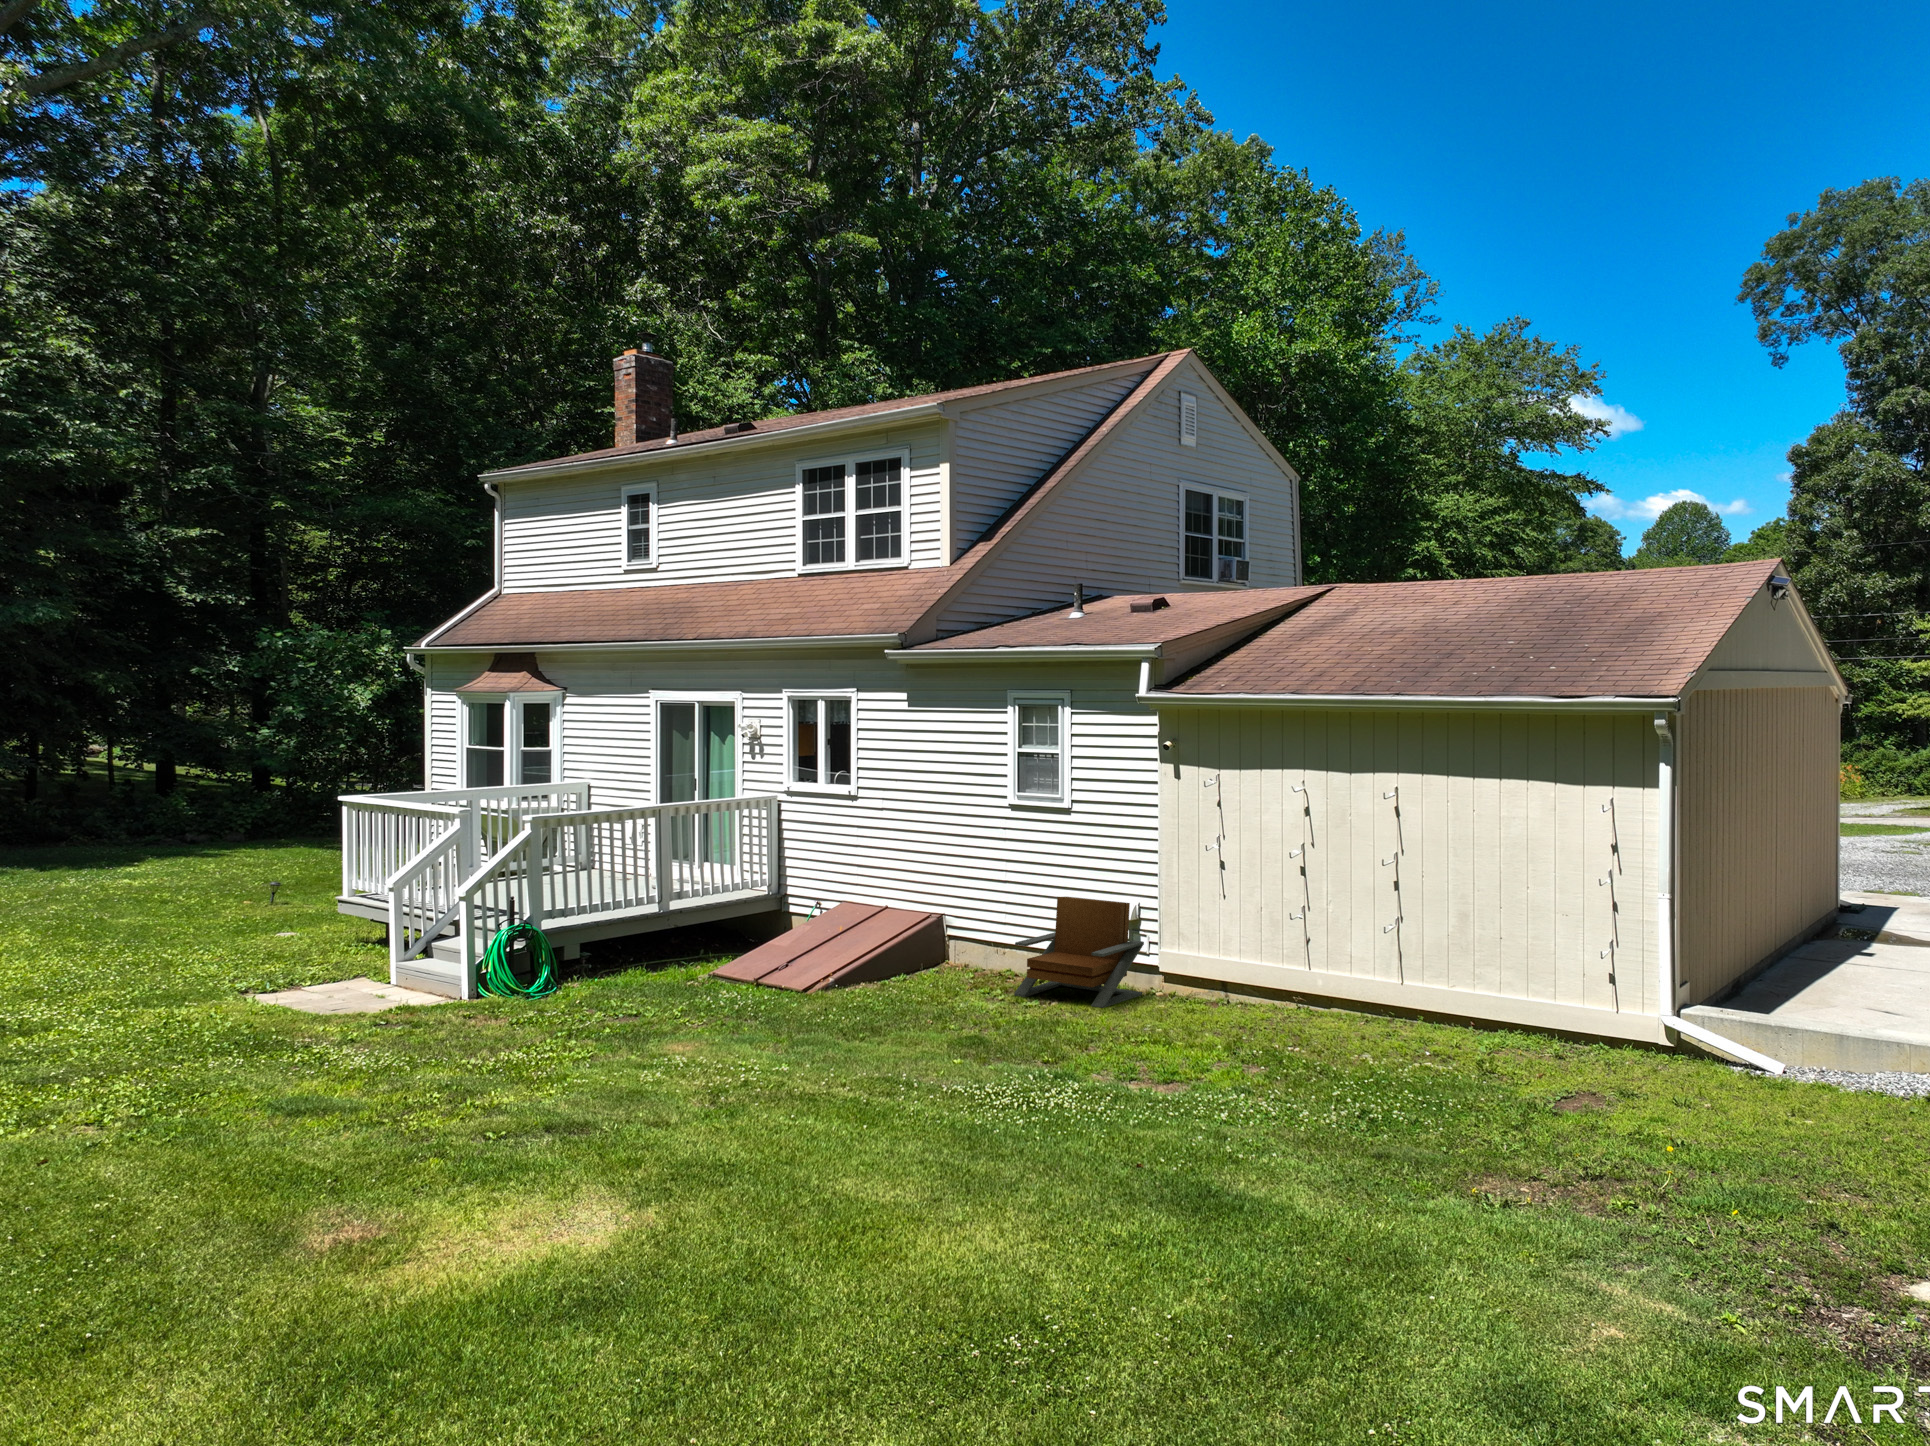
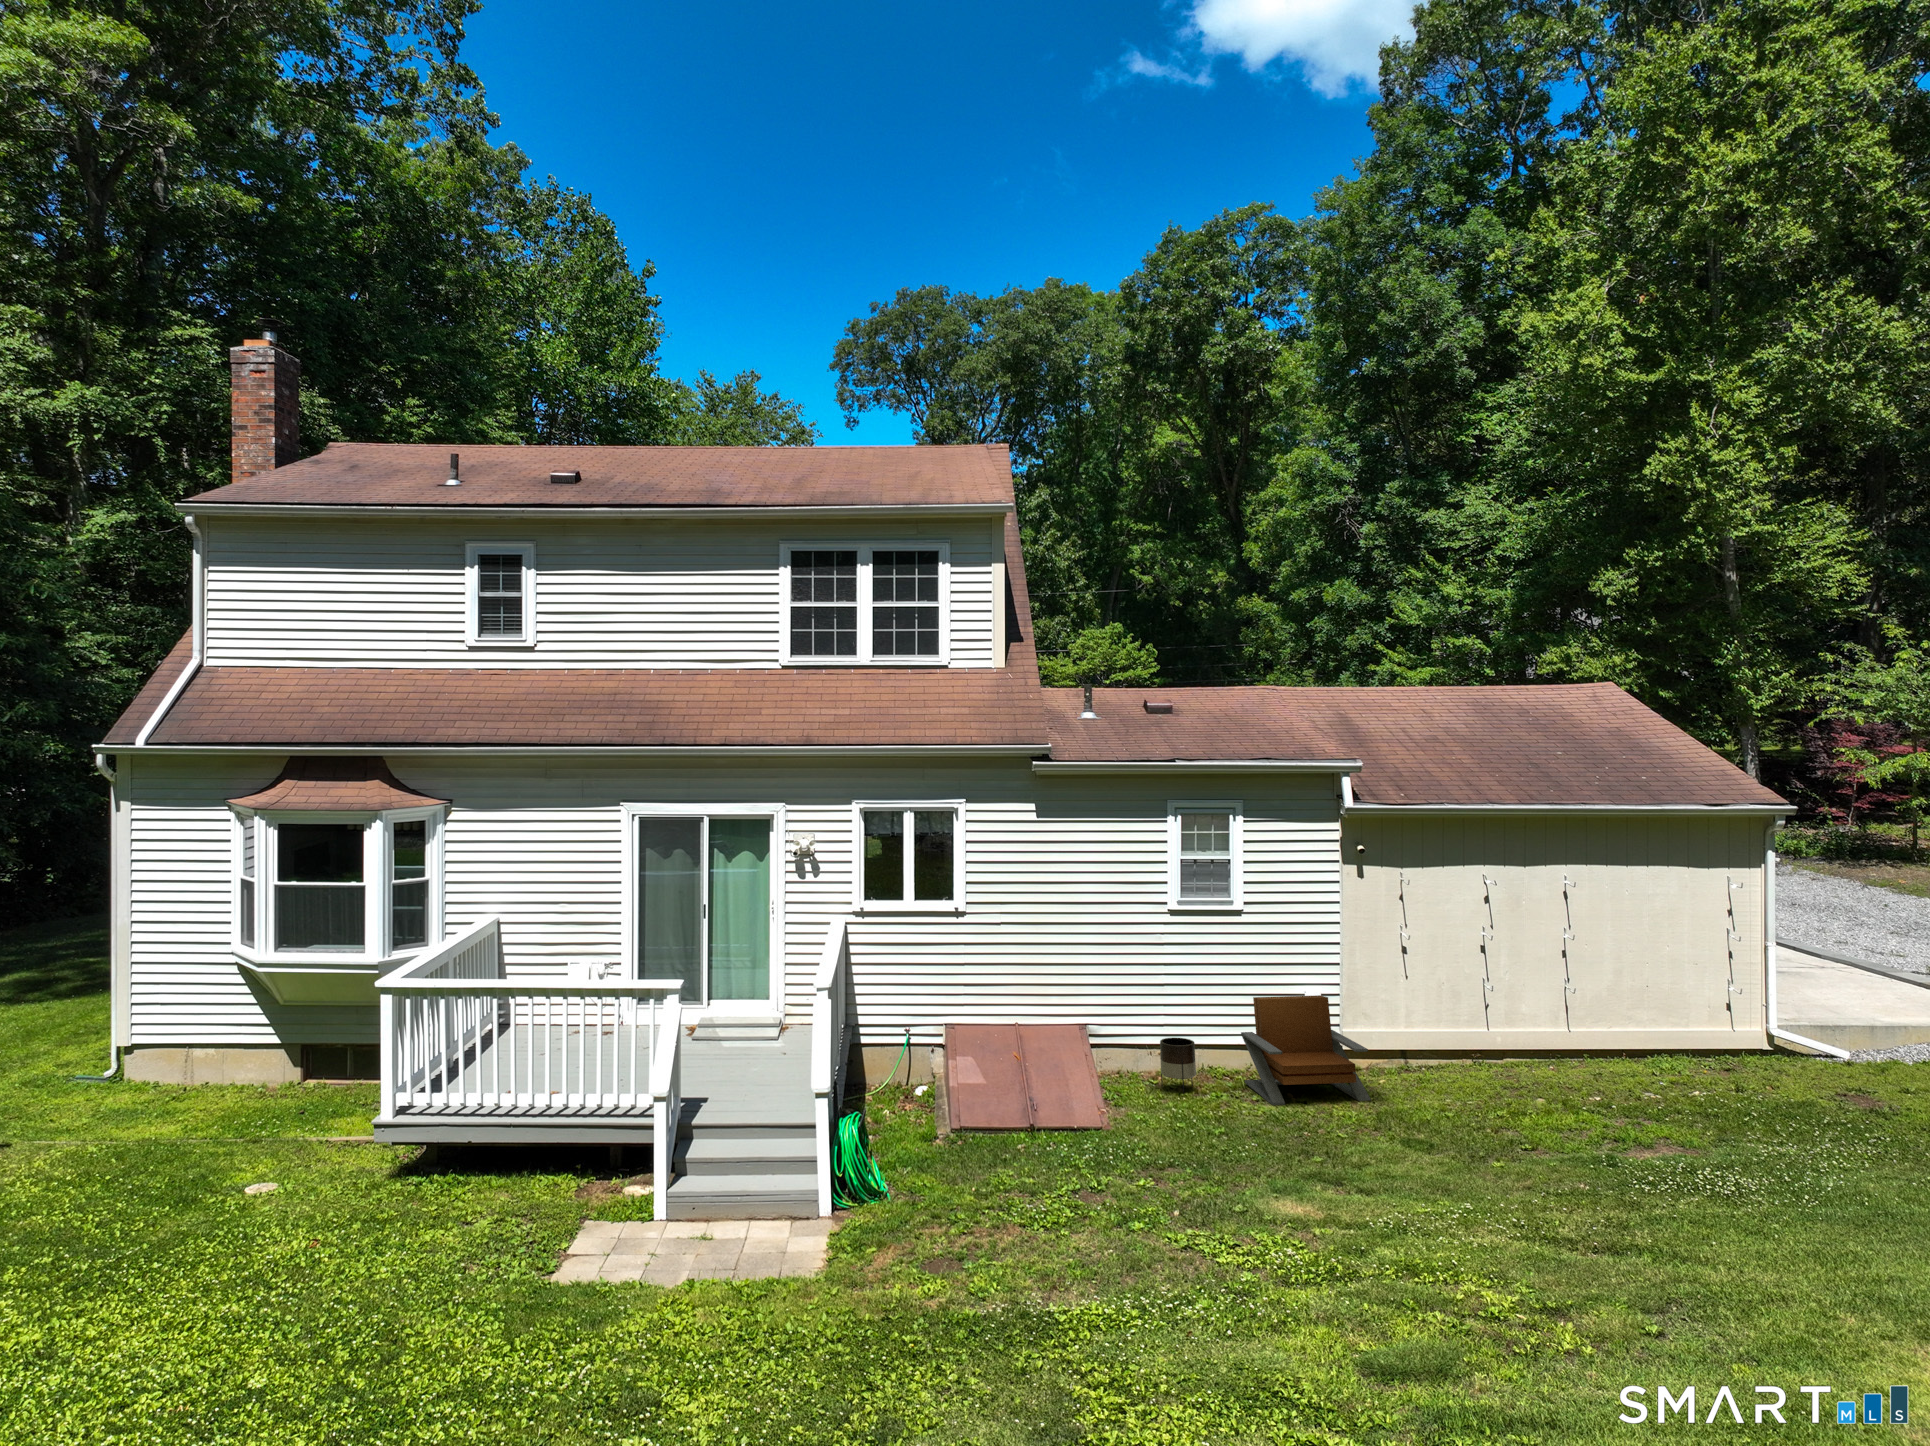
planter: none [981,928,1015,980] -> present [1160,1038,1196,1094]

